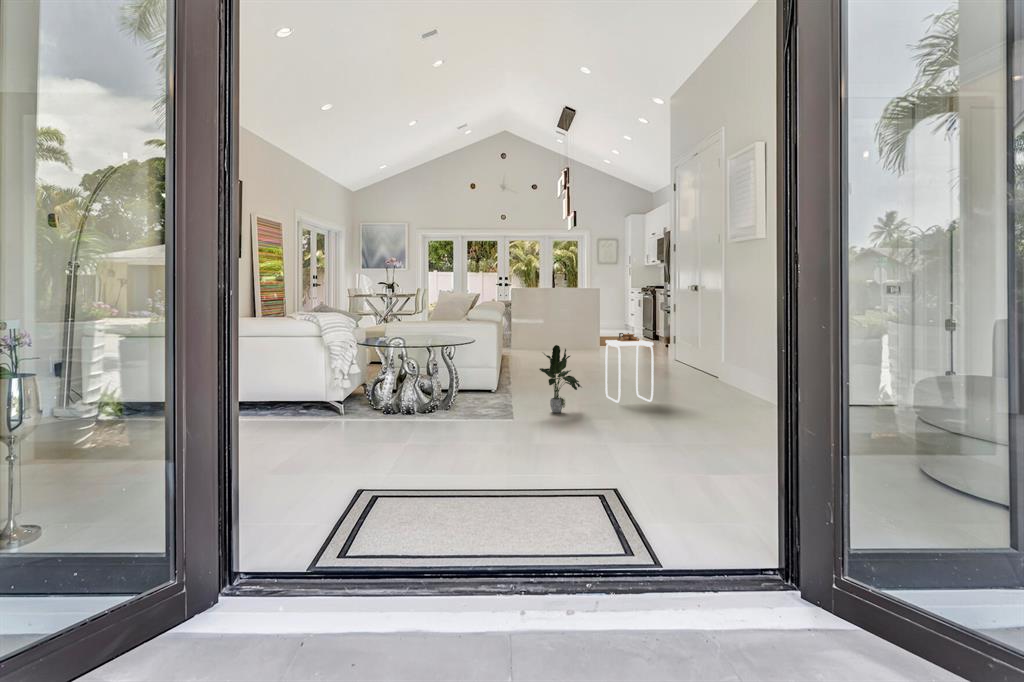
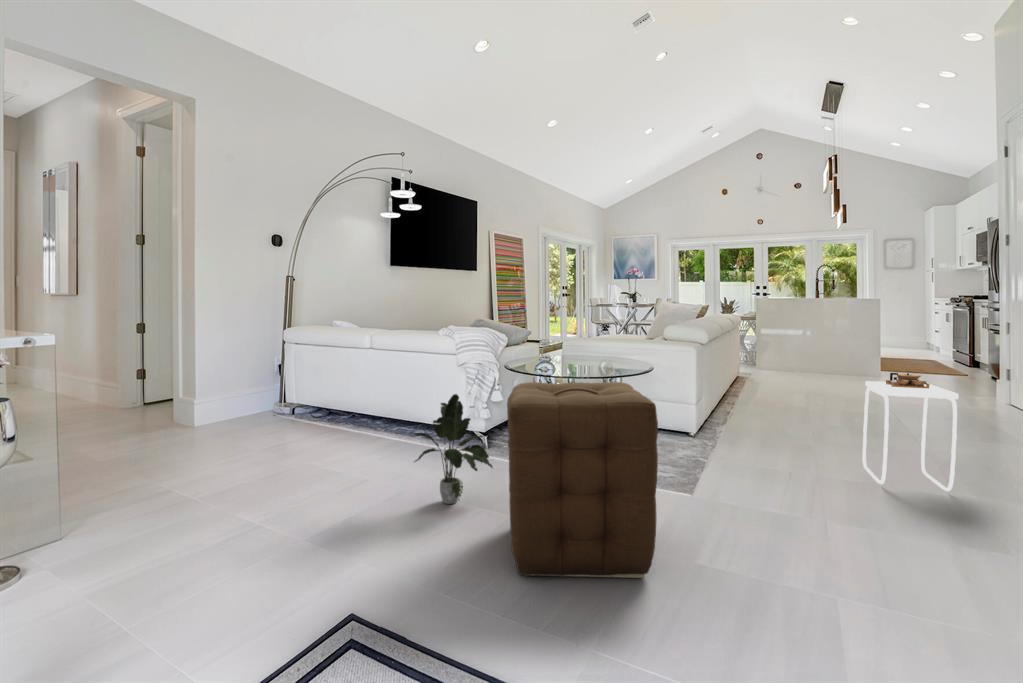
ottoman: none [415,339,521,457] -> present [507,382,658,578]
potted plant: present [540,345,581,413] -> present [412,394,492,504]

